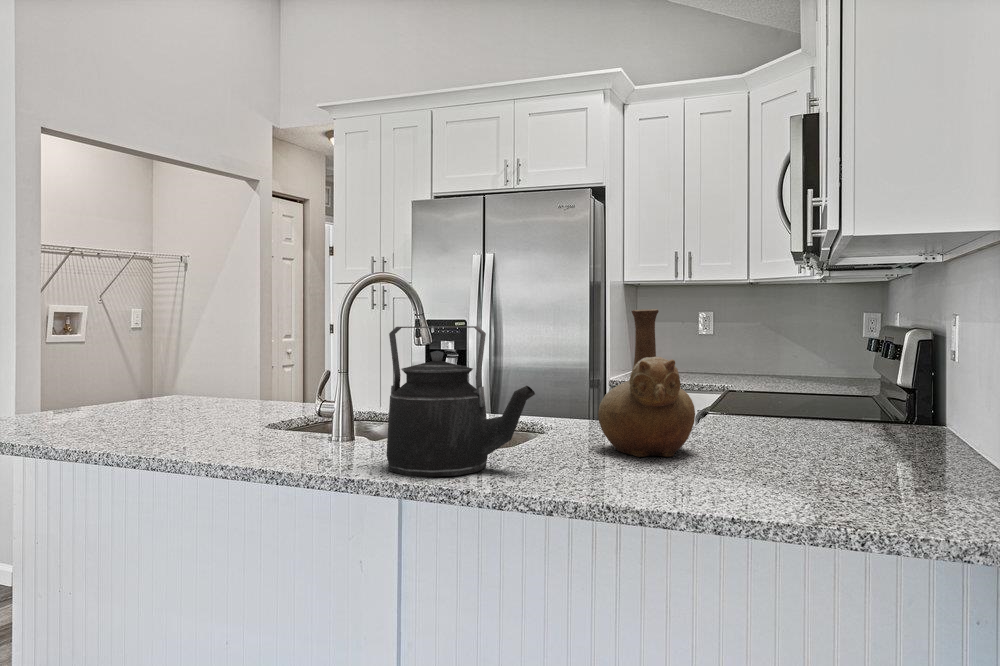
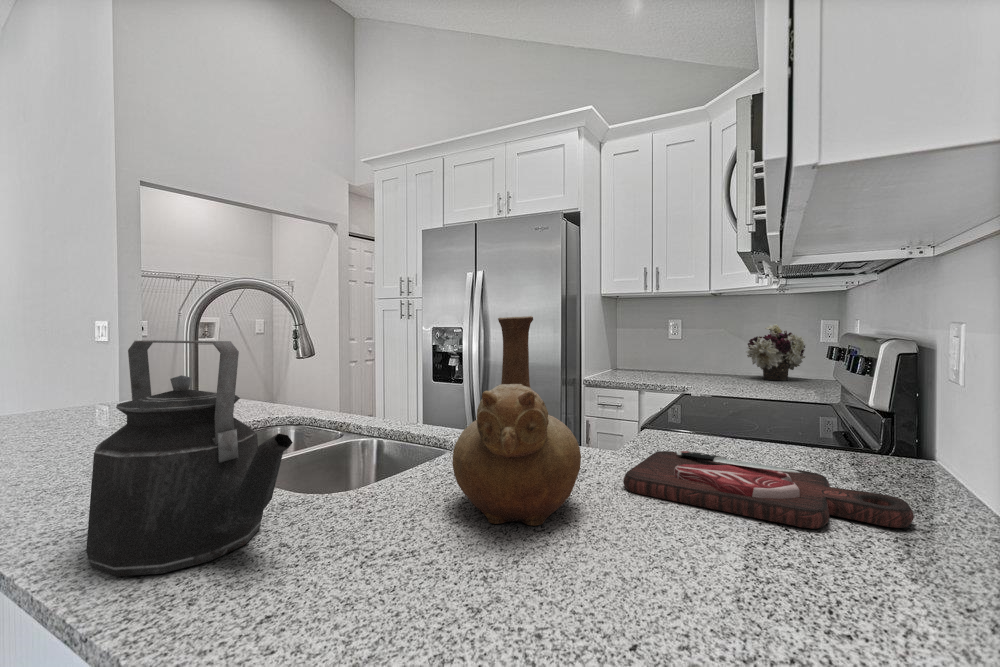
flower arrangement: none [786,317,849,379] -> present [746,324,806,381]
cutting board: none [714,421,915,453] -> present [623,451,914,529]

